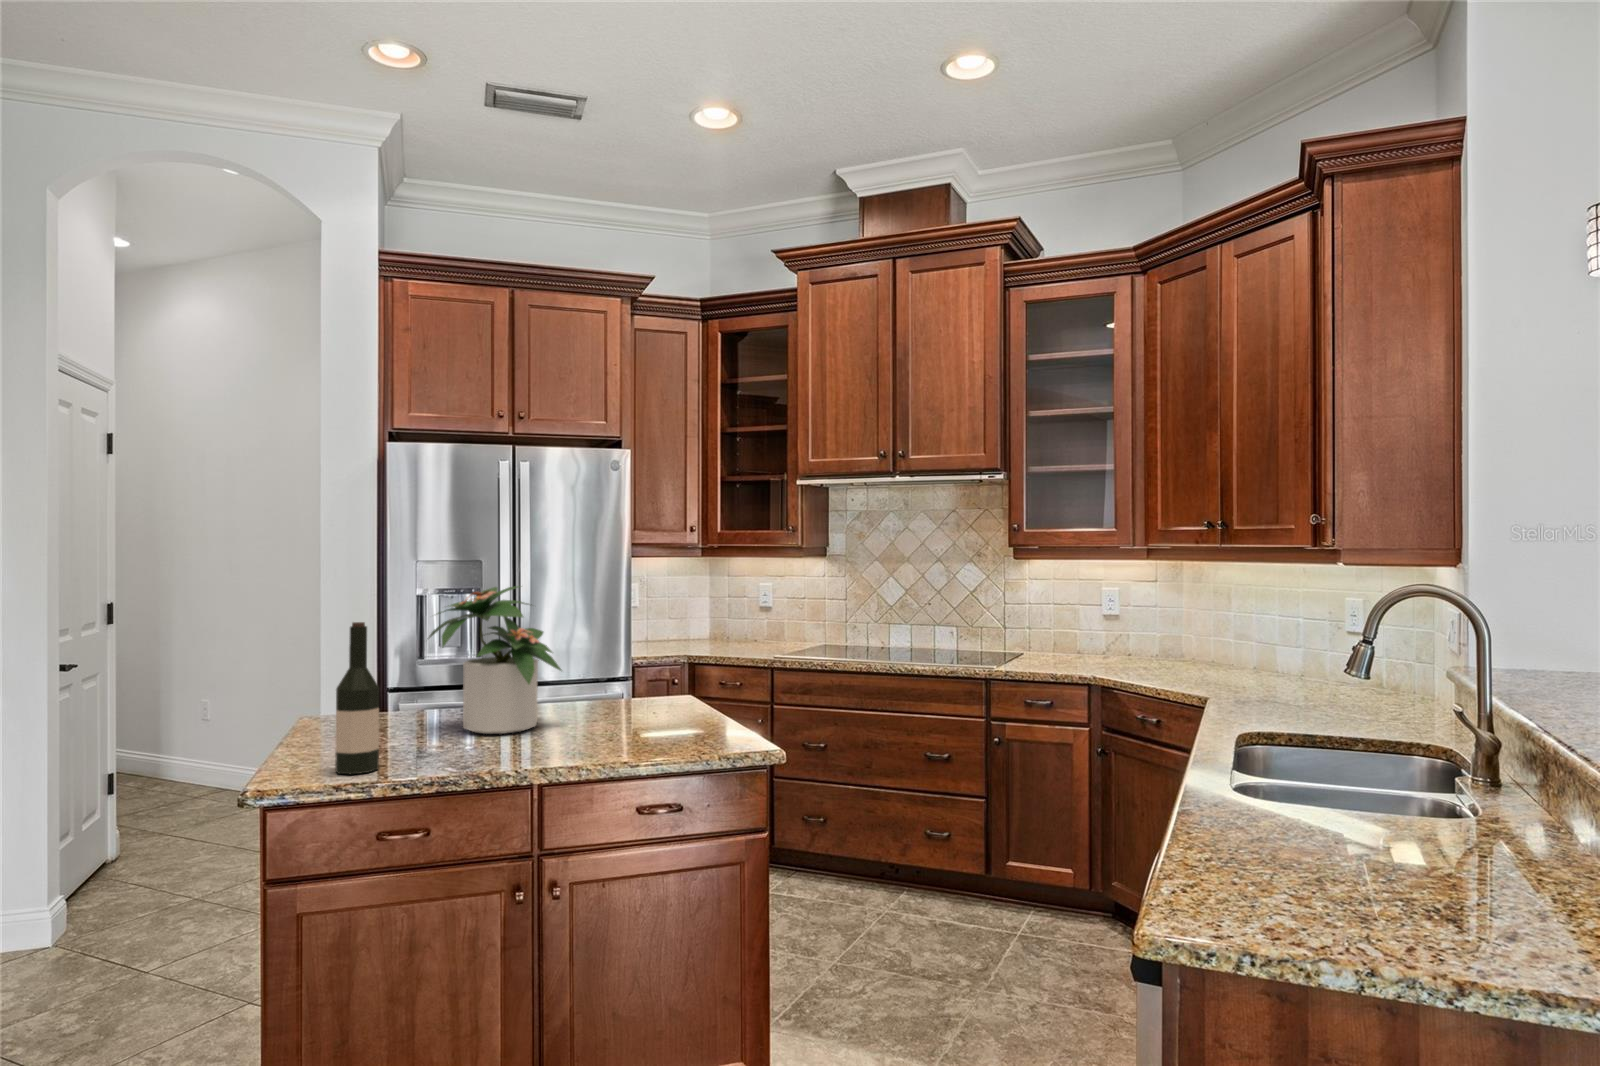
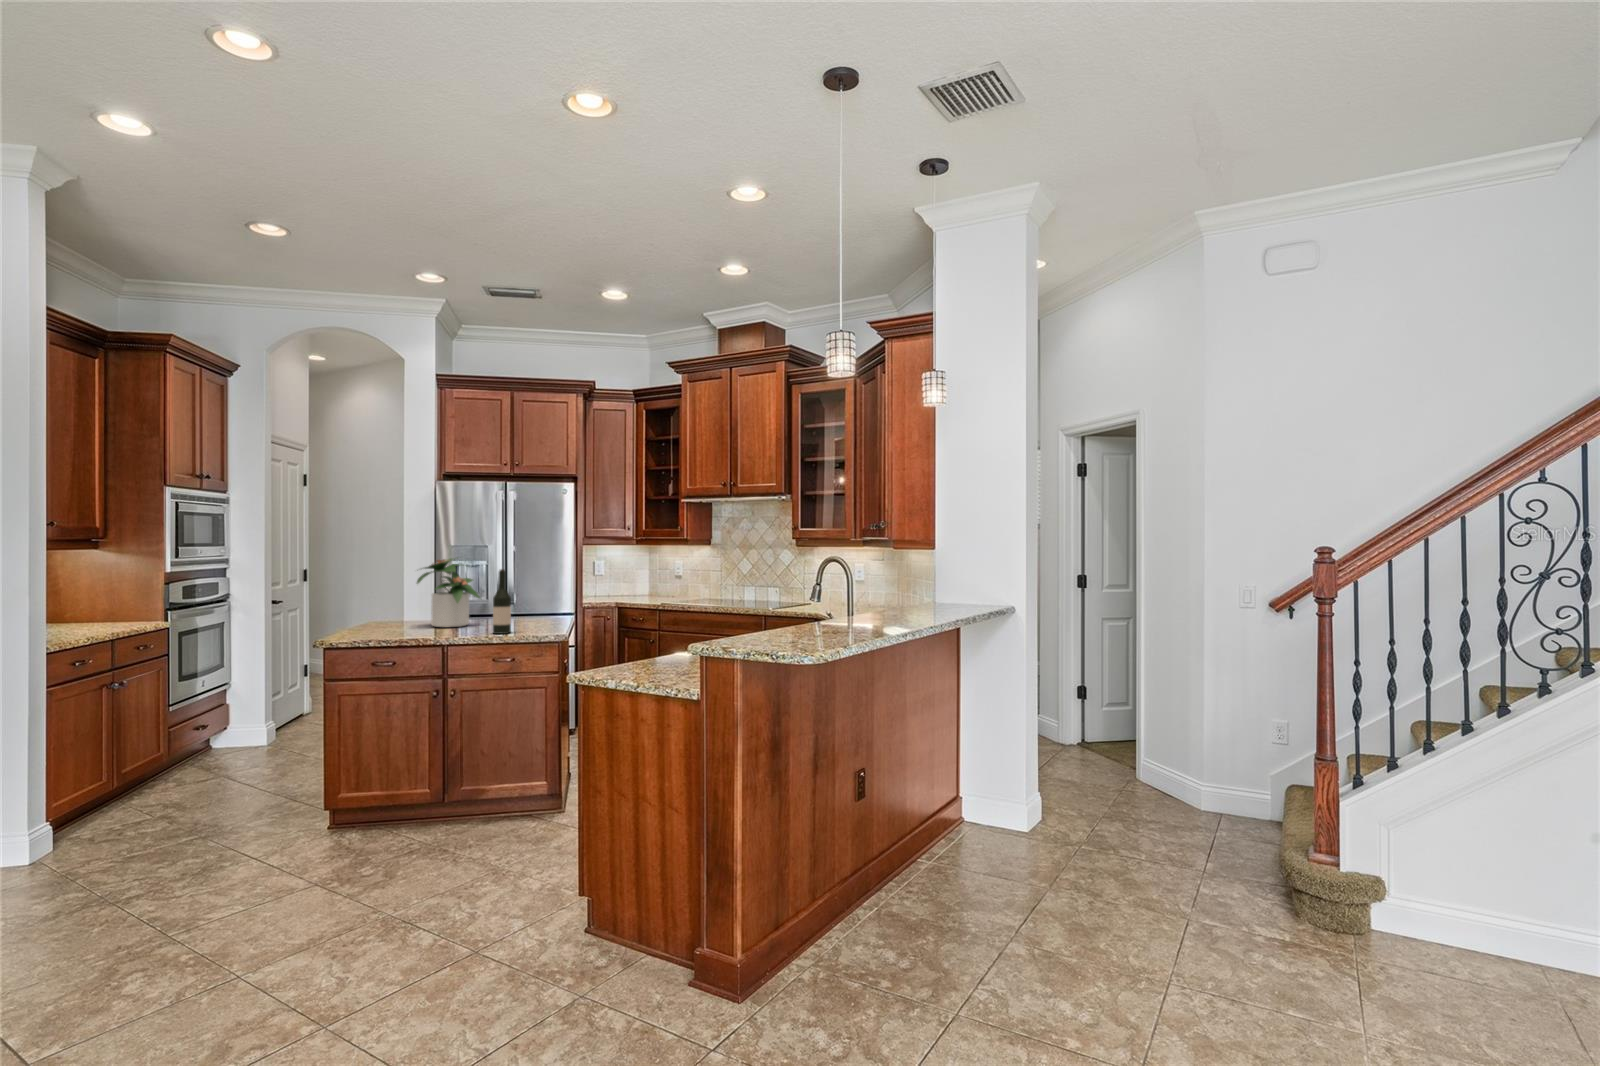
wine bottle: present [335,622,379,774] -> present [493,569,511,634]

